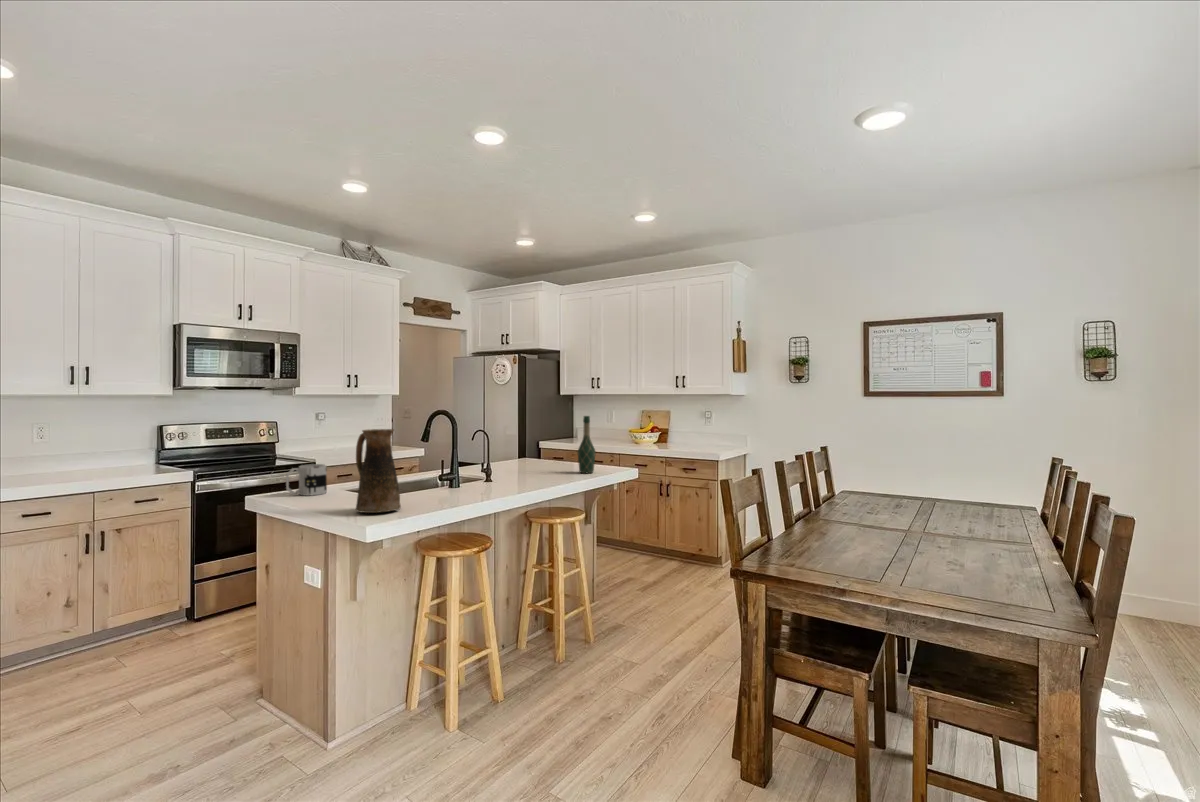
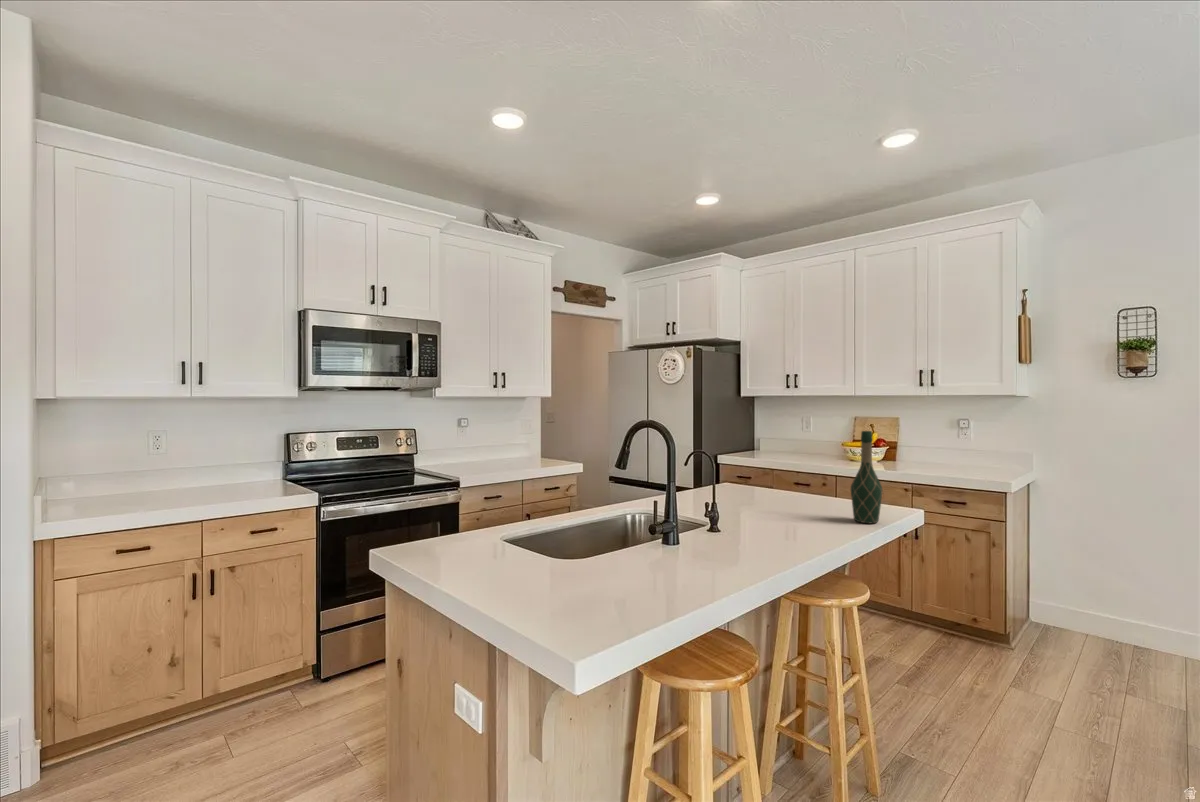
pitcher: present [356,429,401,513] -> none [542,461,624,624]
mug: present [286,464,327,496] -> none [427,505,485,557]

